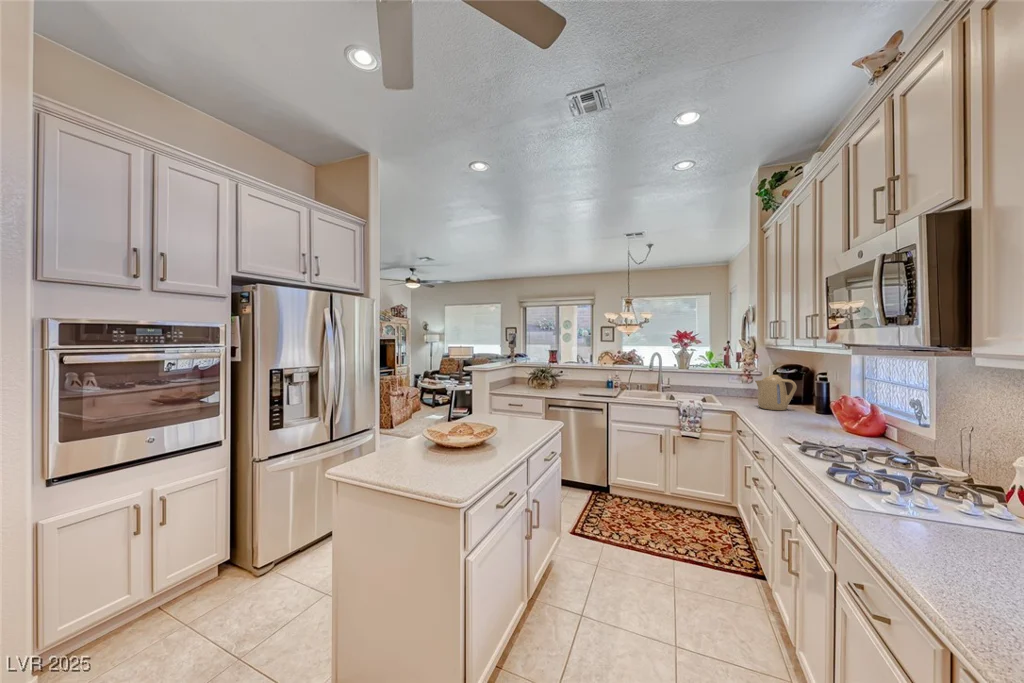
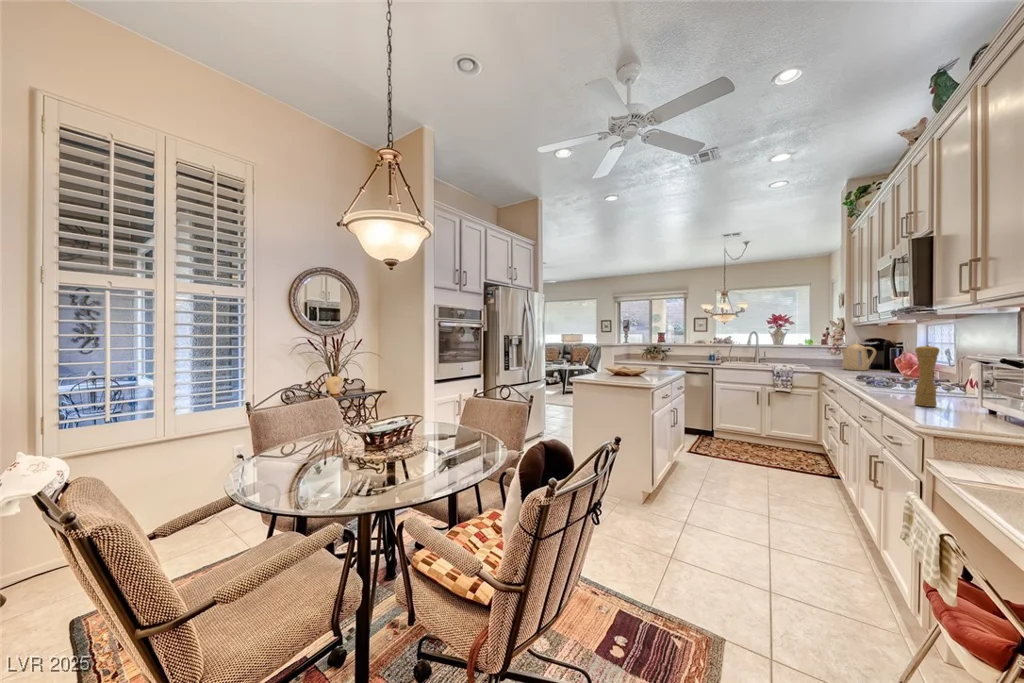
pepper mill: none [929,431,979,559] -> present [914,345,939,407]

